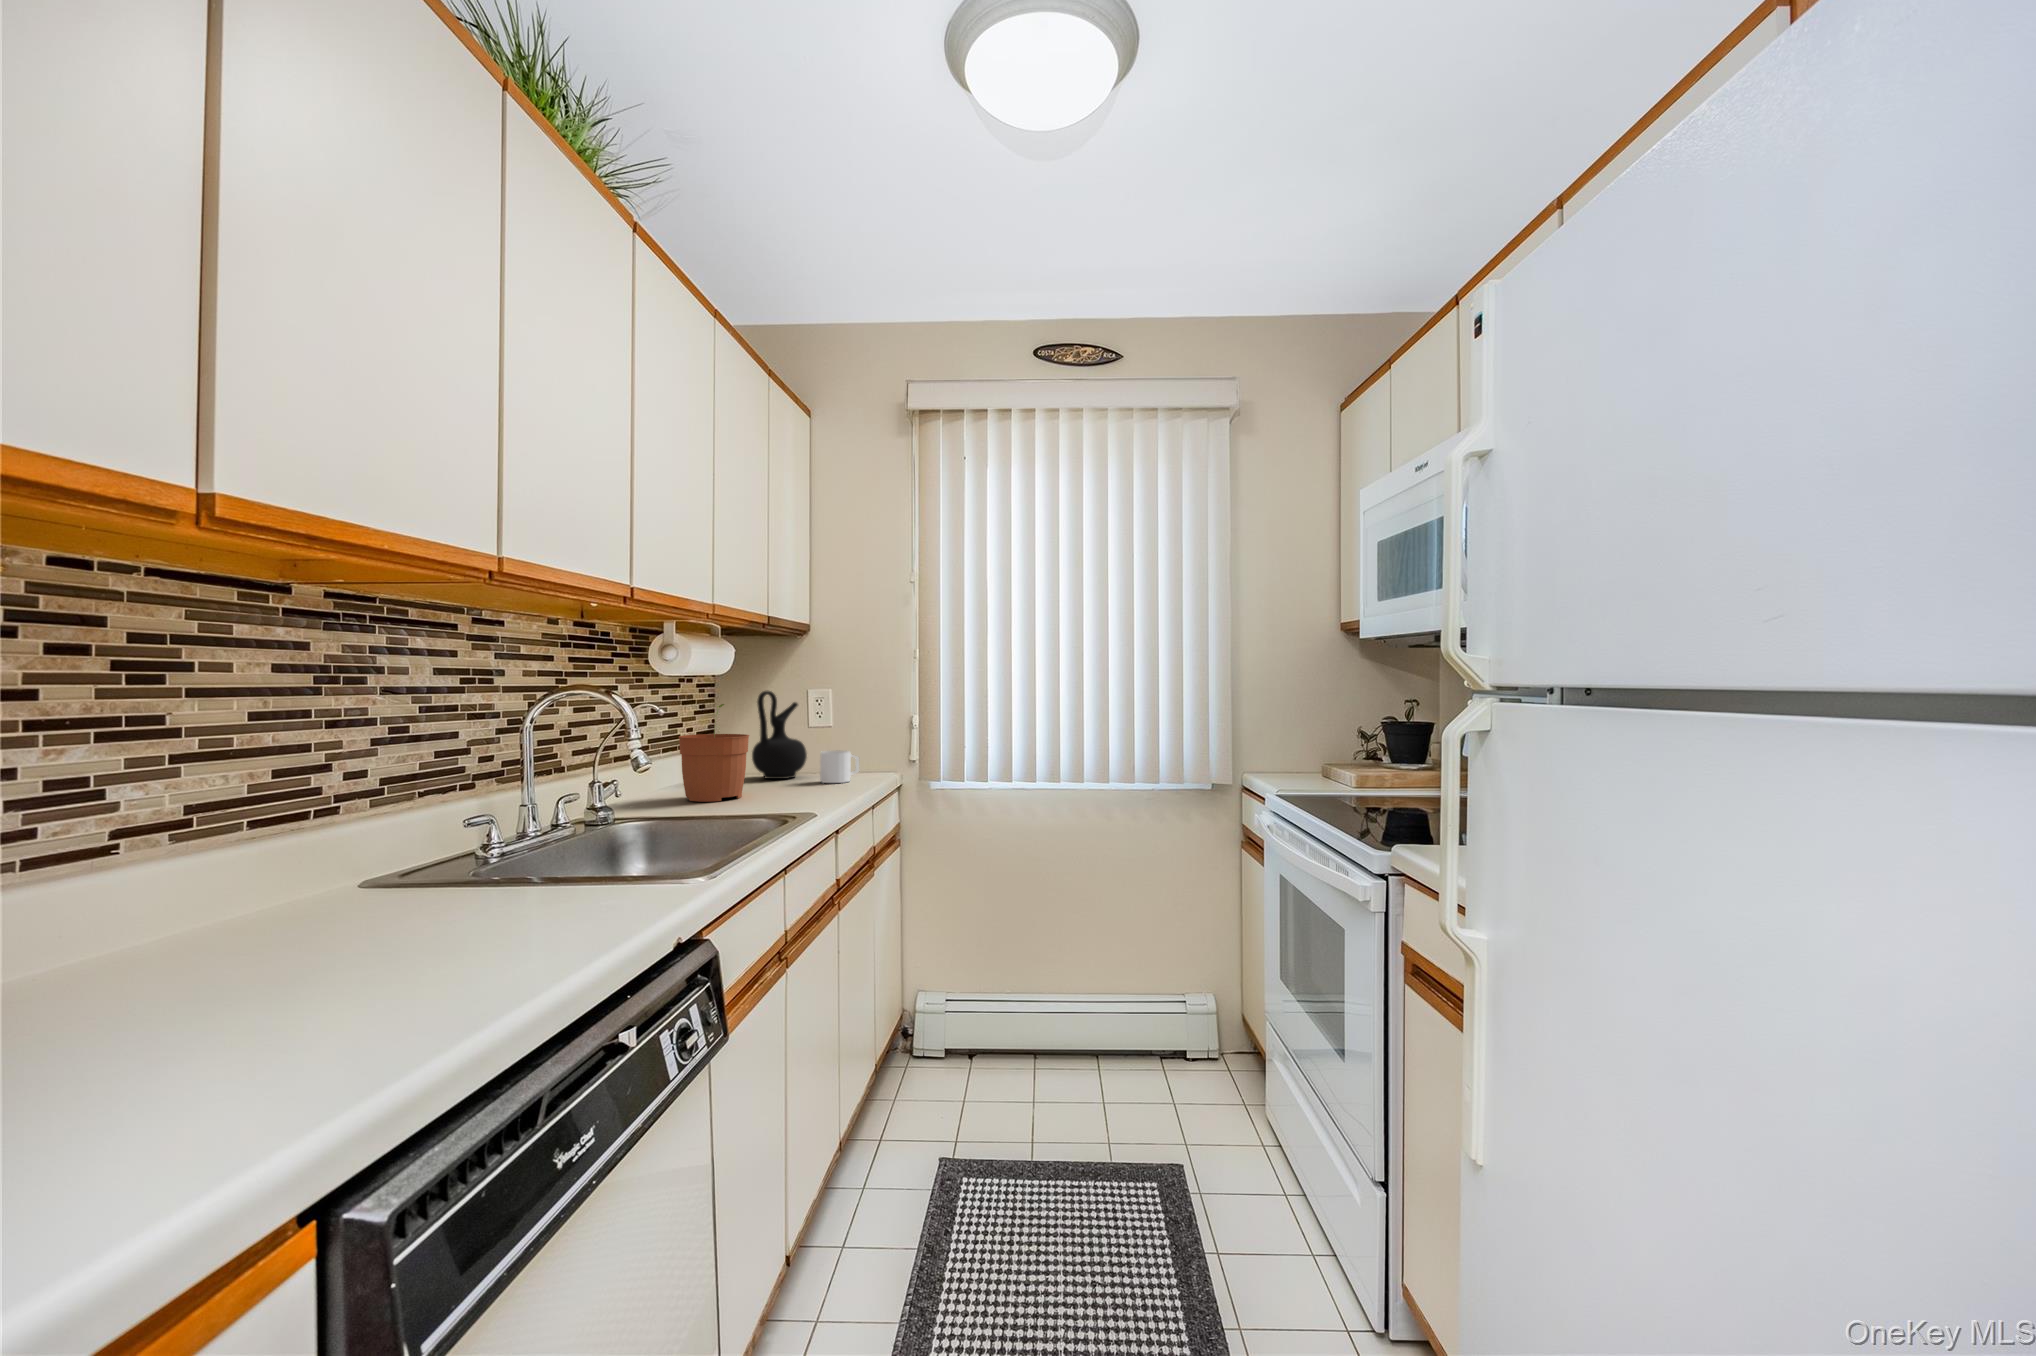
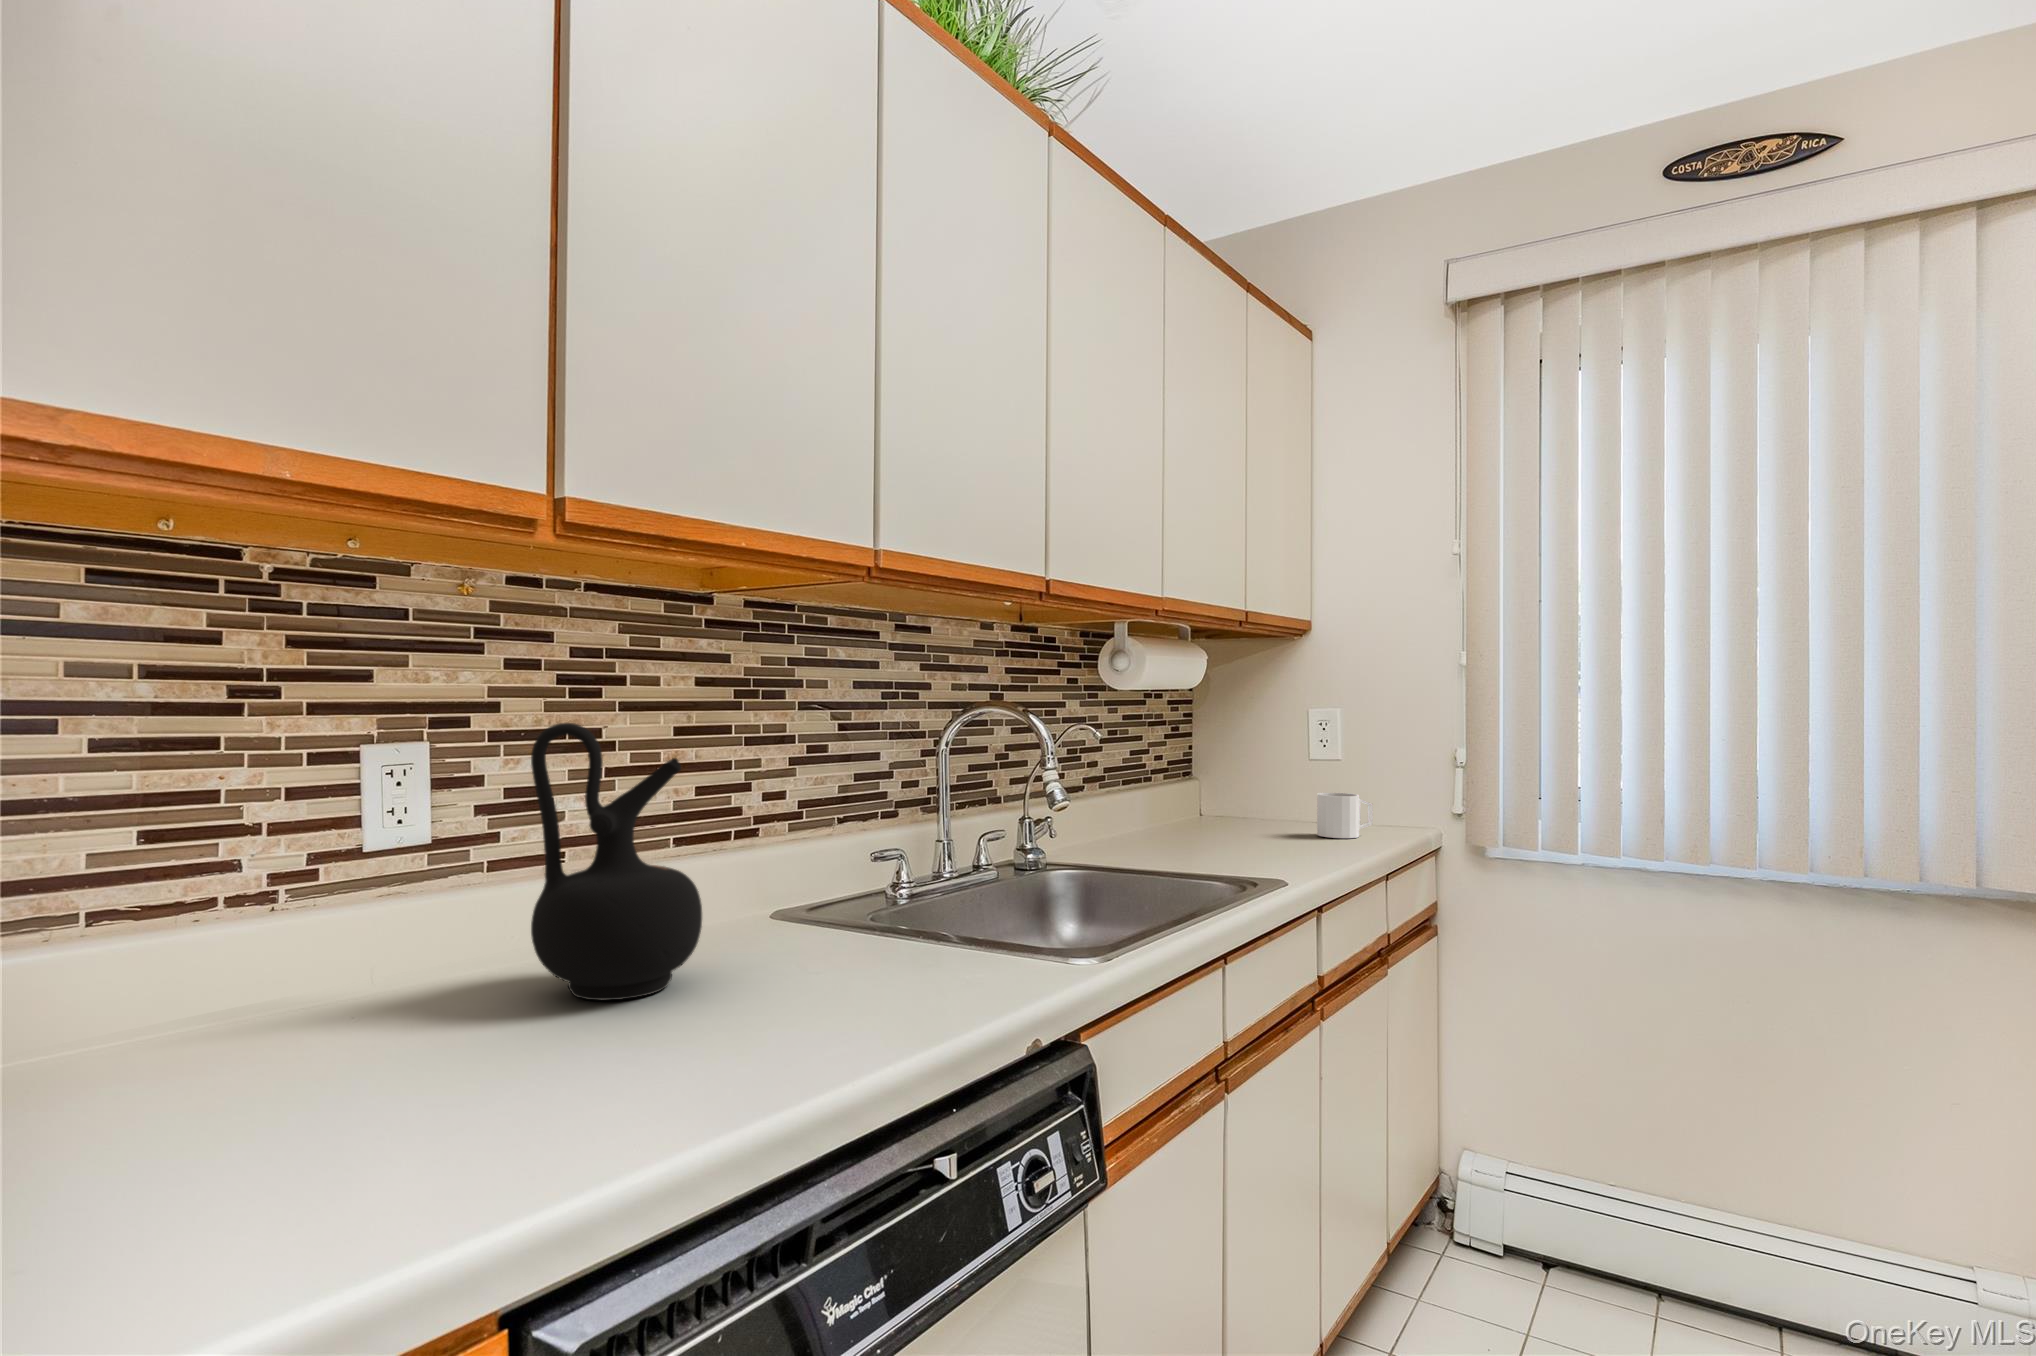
ceramic jug: present [752,691,807,779] -> present [531,723,702,1000]
plant pot: present [679,704,749,802] -> none [1131,726,1217,851]

